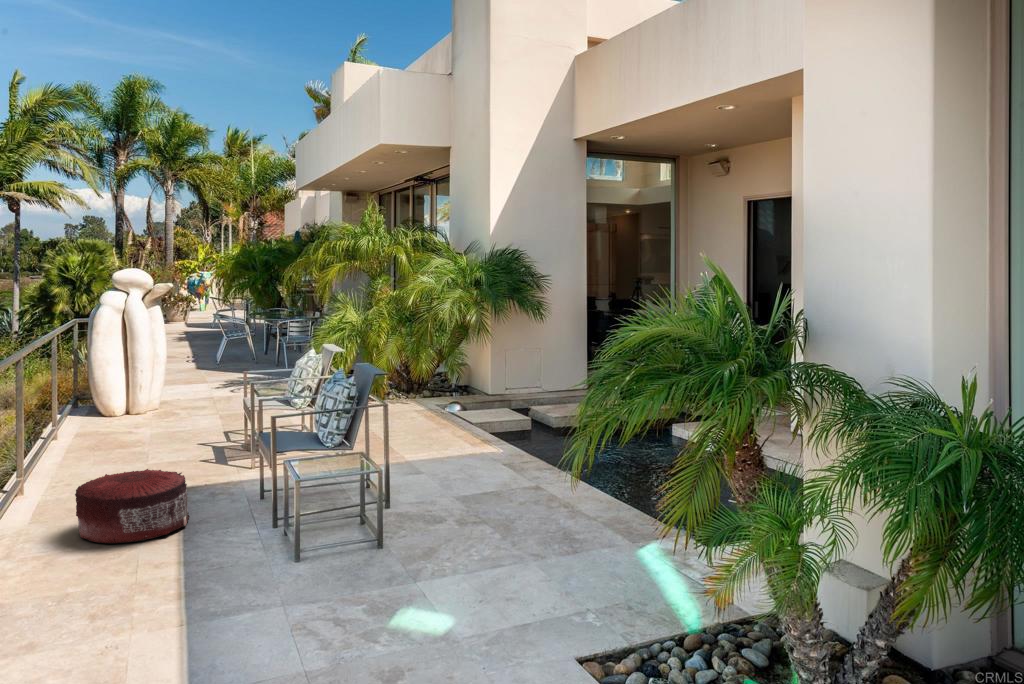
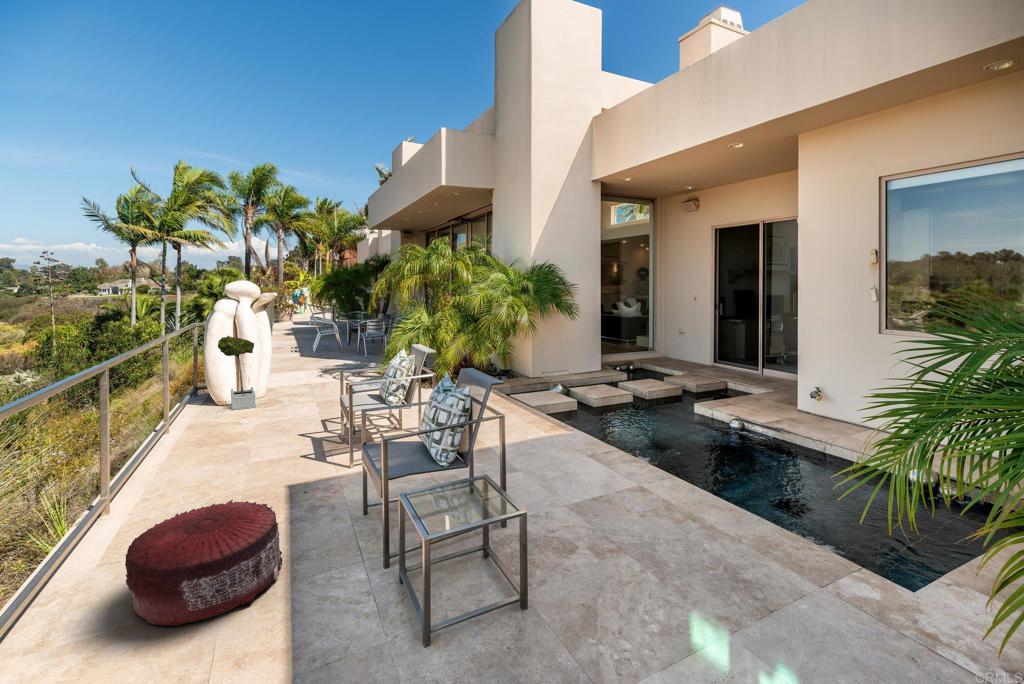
potted tree: none [108,335,149,422] -> present [218,336,256,410]

